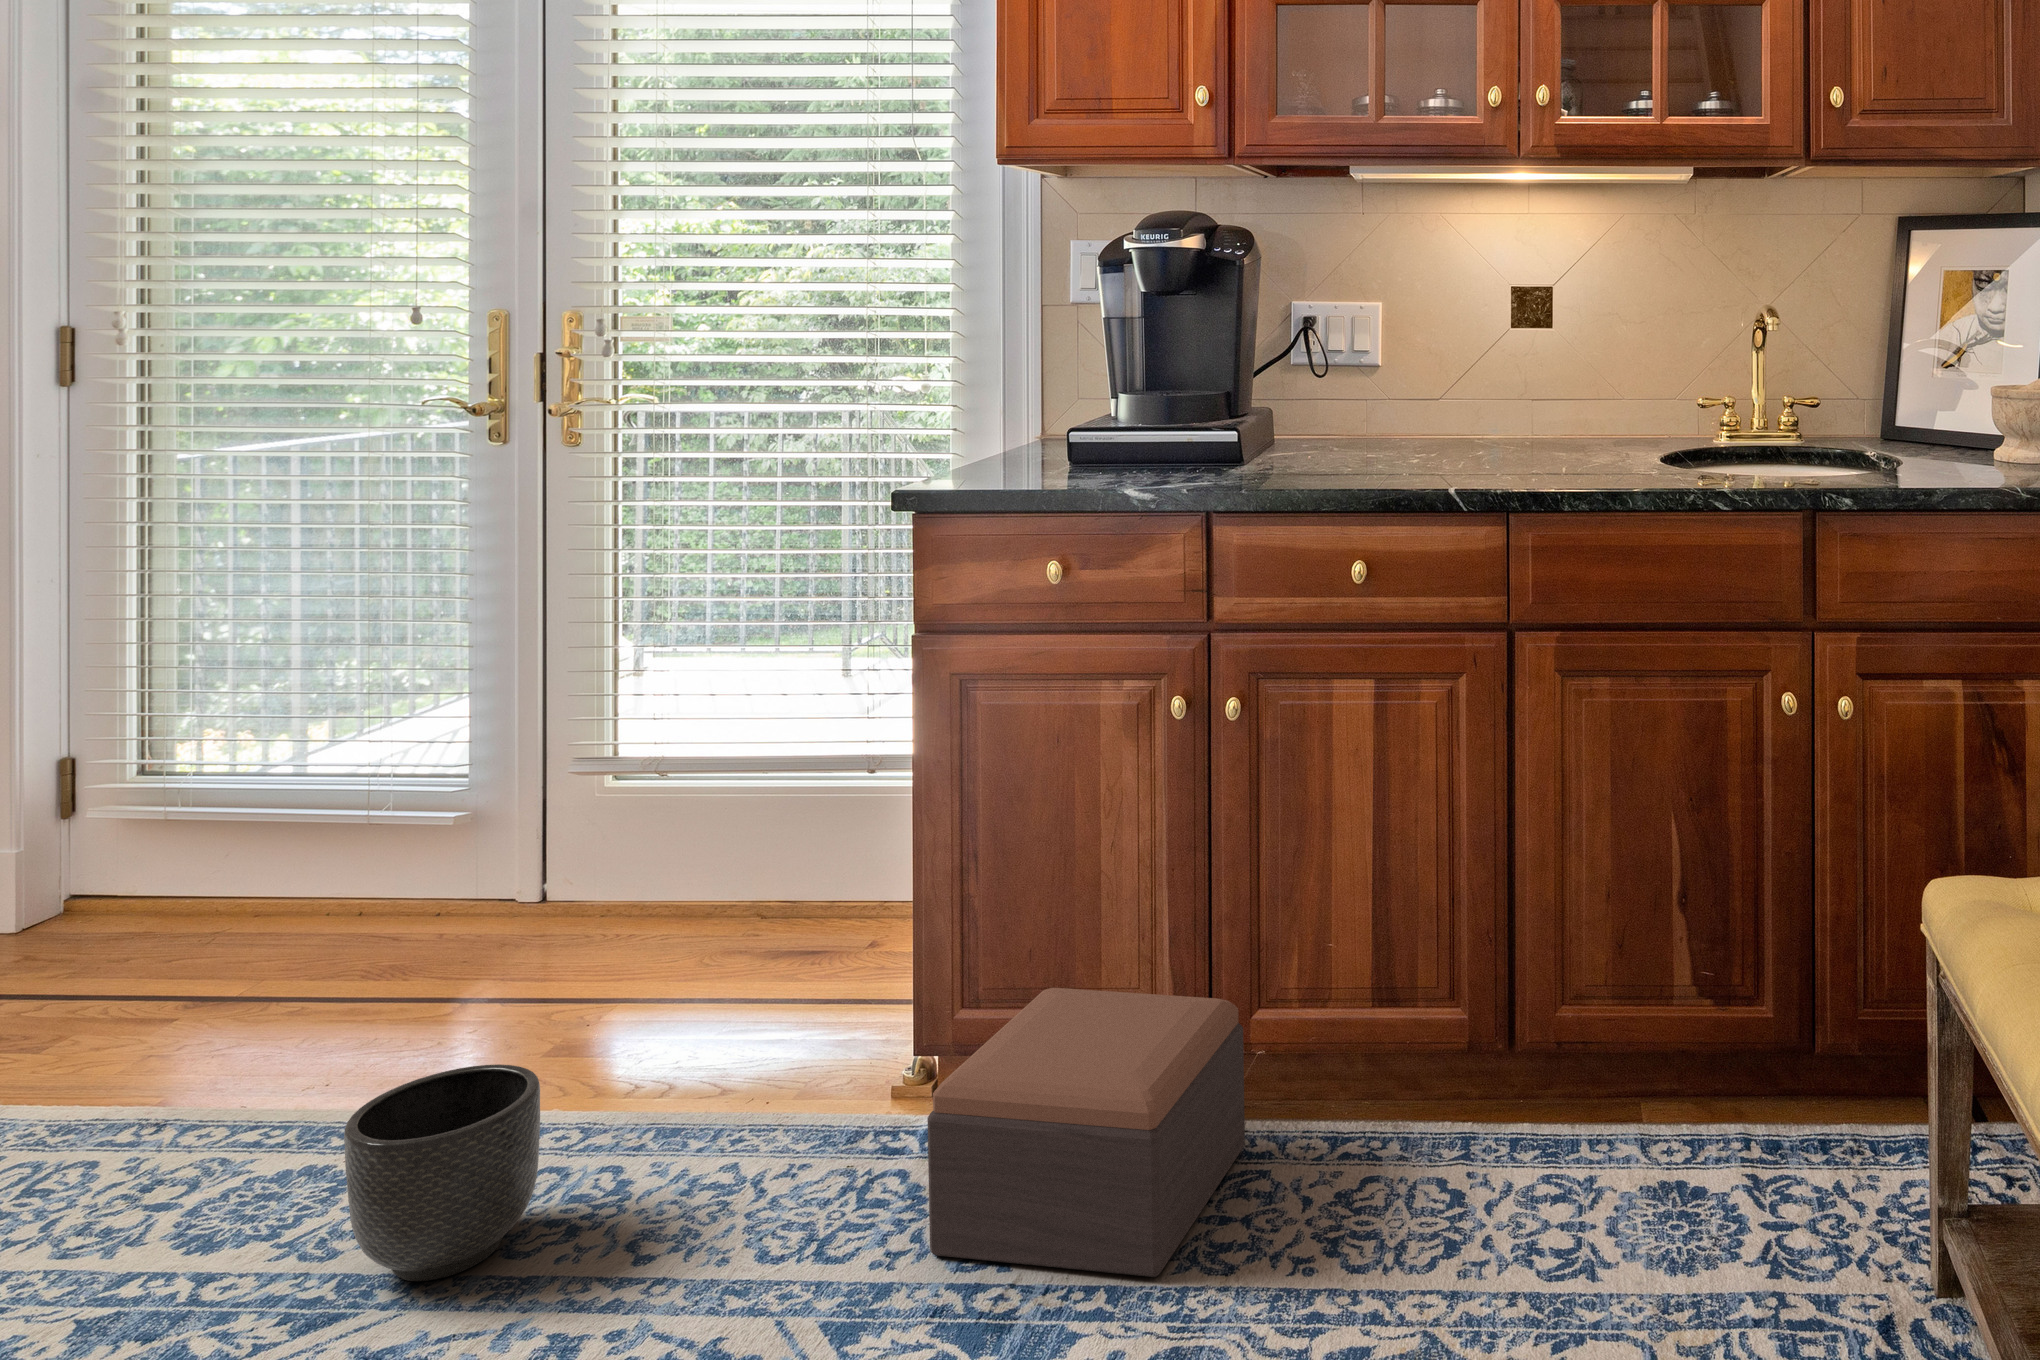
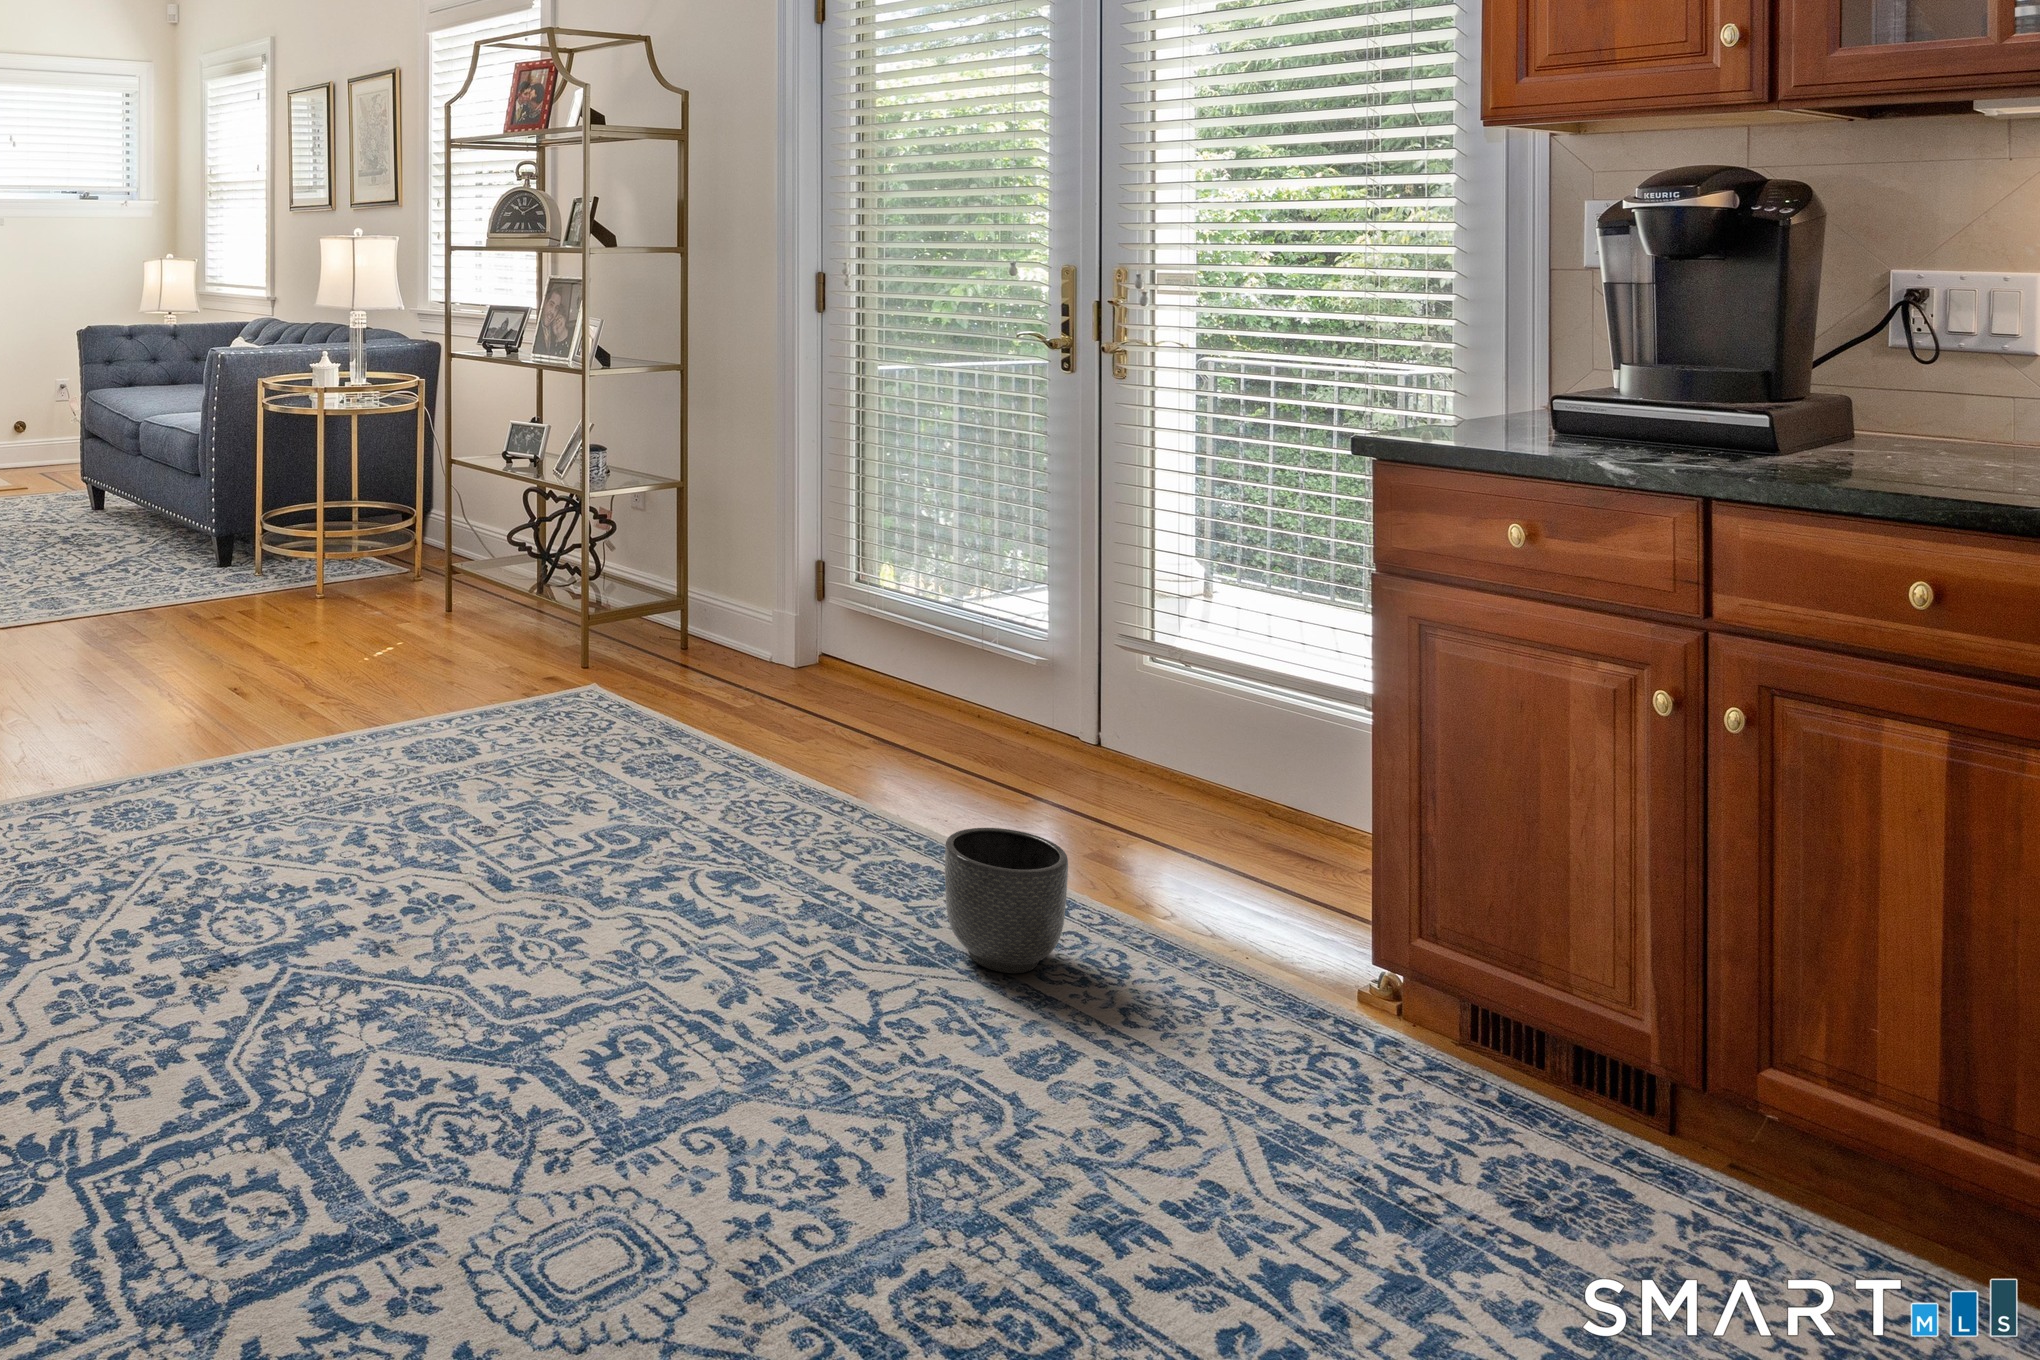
footstool: present [928,988,1245,1277] -> none [1365,952,1751,1268]

